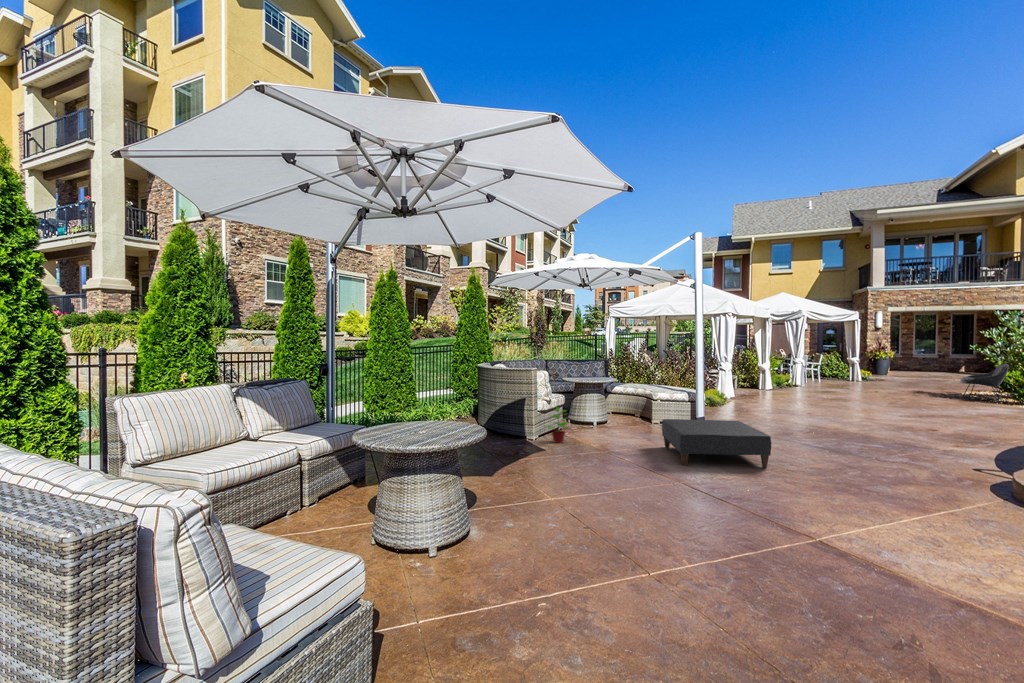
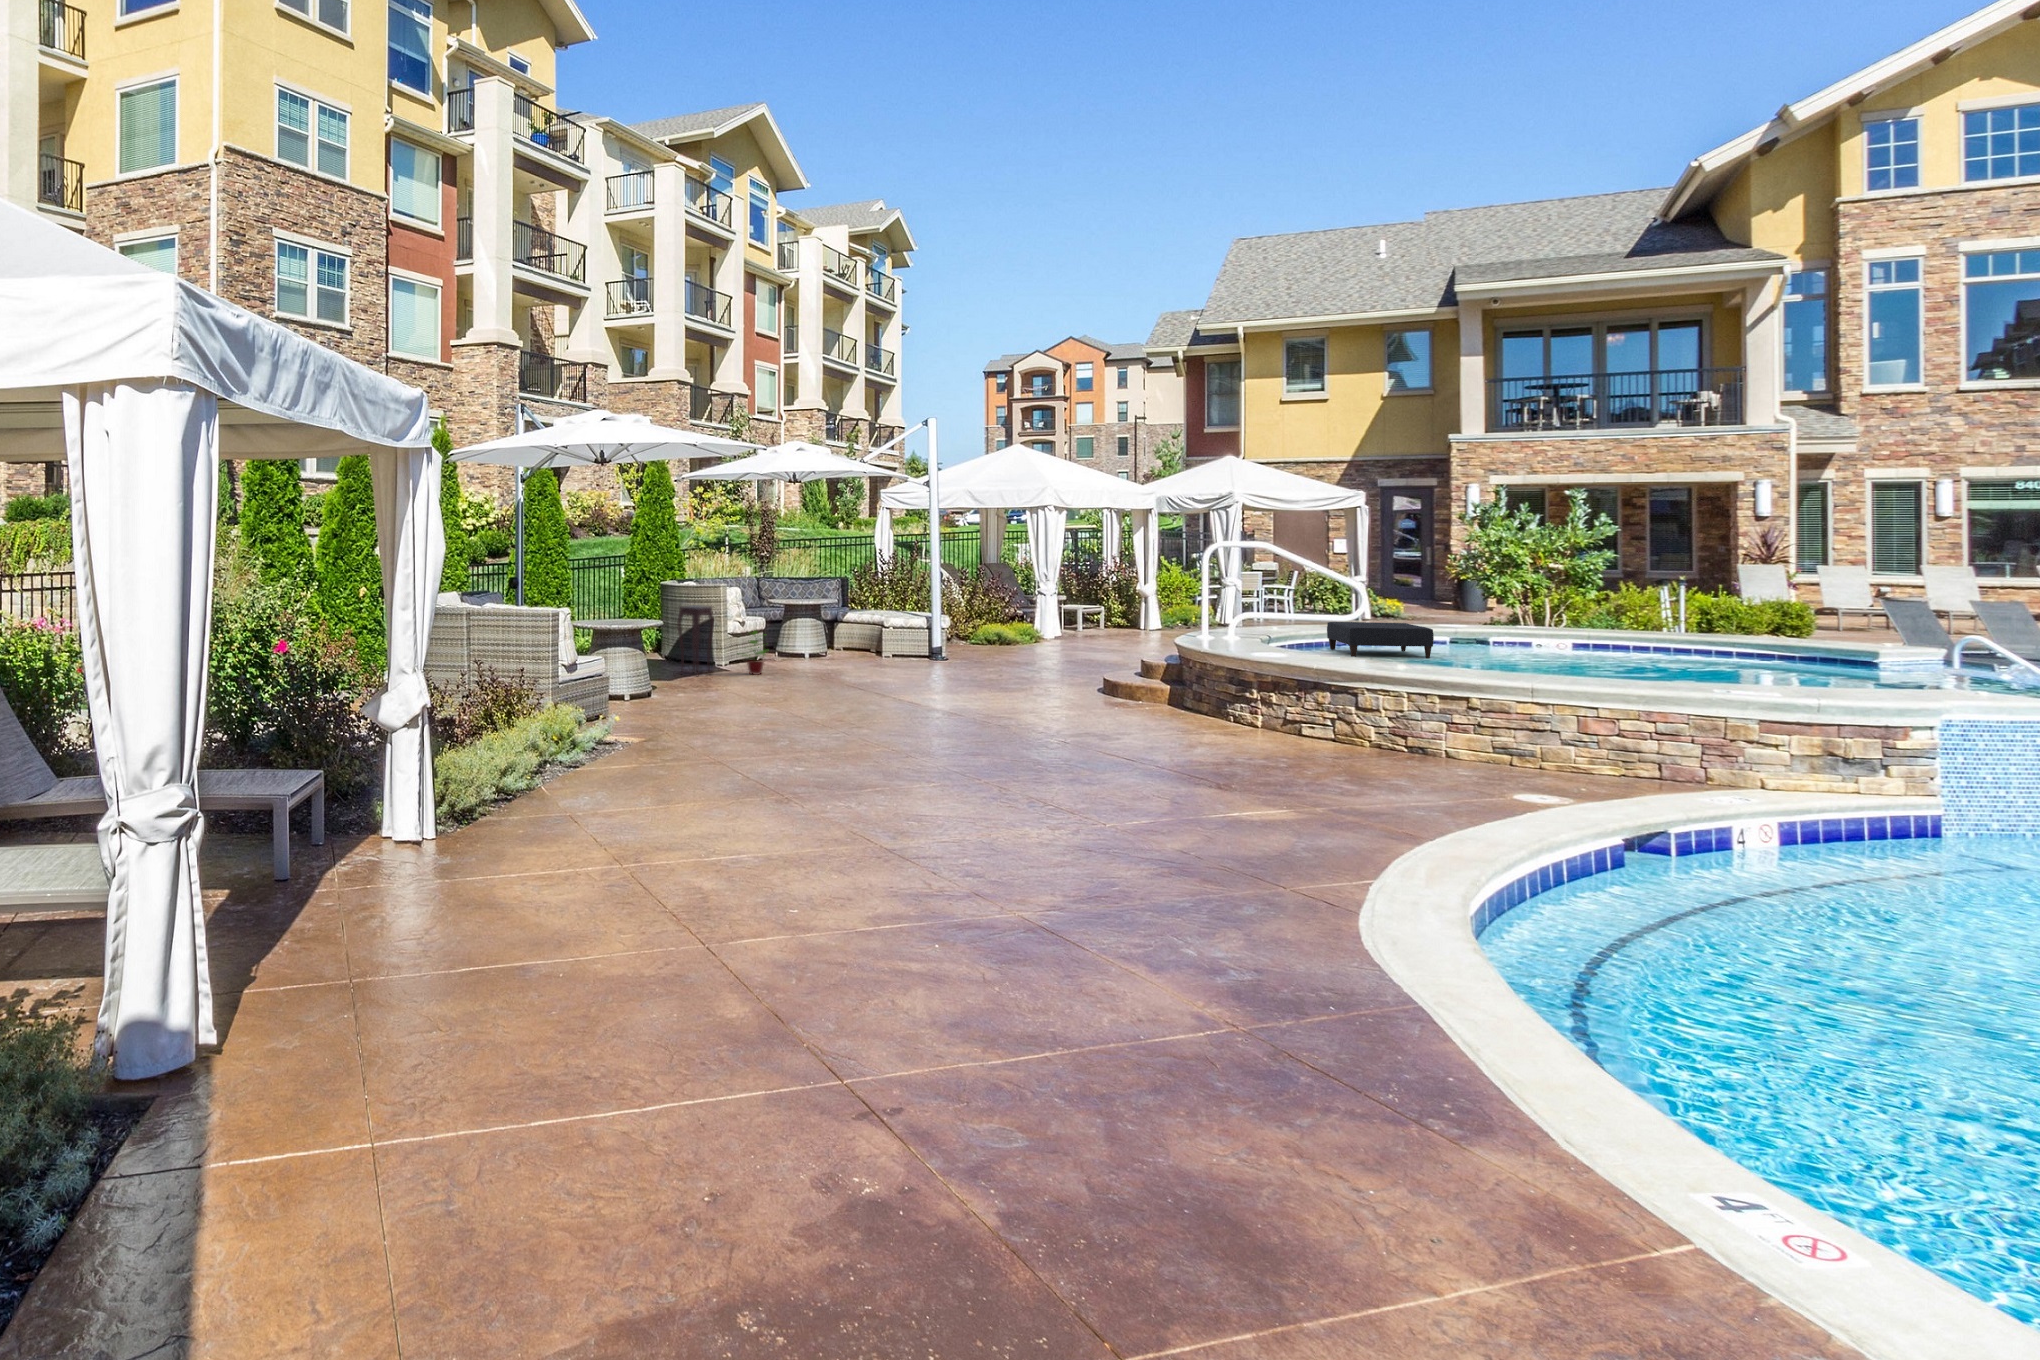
lounge chair: present [960,364,1009,403] -> none [1474,586,1541,650]
side table: none [496,388,526,447] -> present [677,605,714,673]
ottoman: present [662,419,771,468] -> present [1327,622,1434,658]

